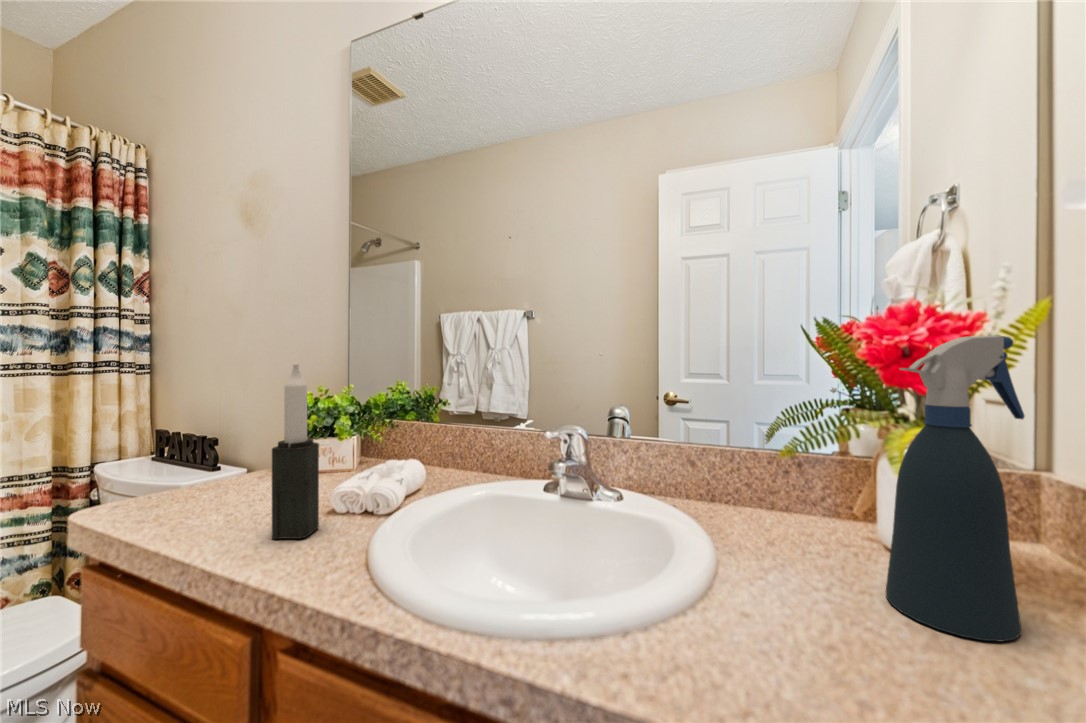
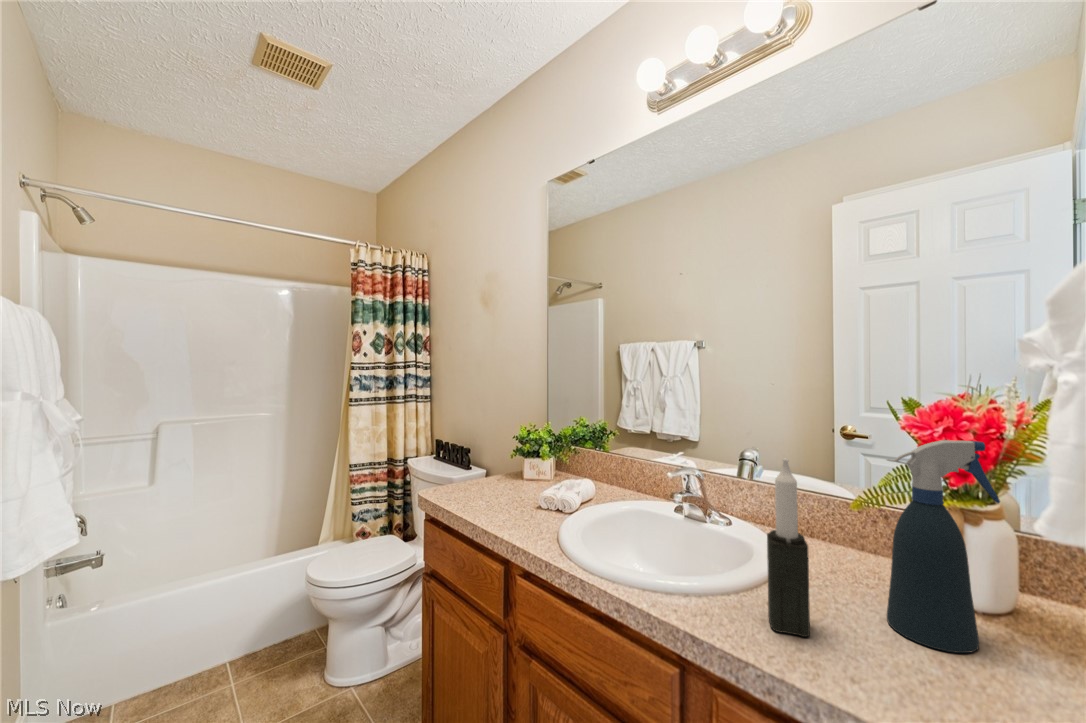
candle: present [272,363,319,539] -> present [767,458,810,637]

